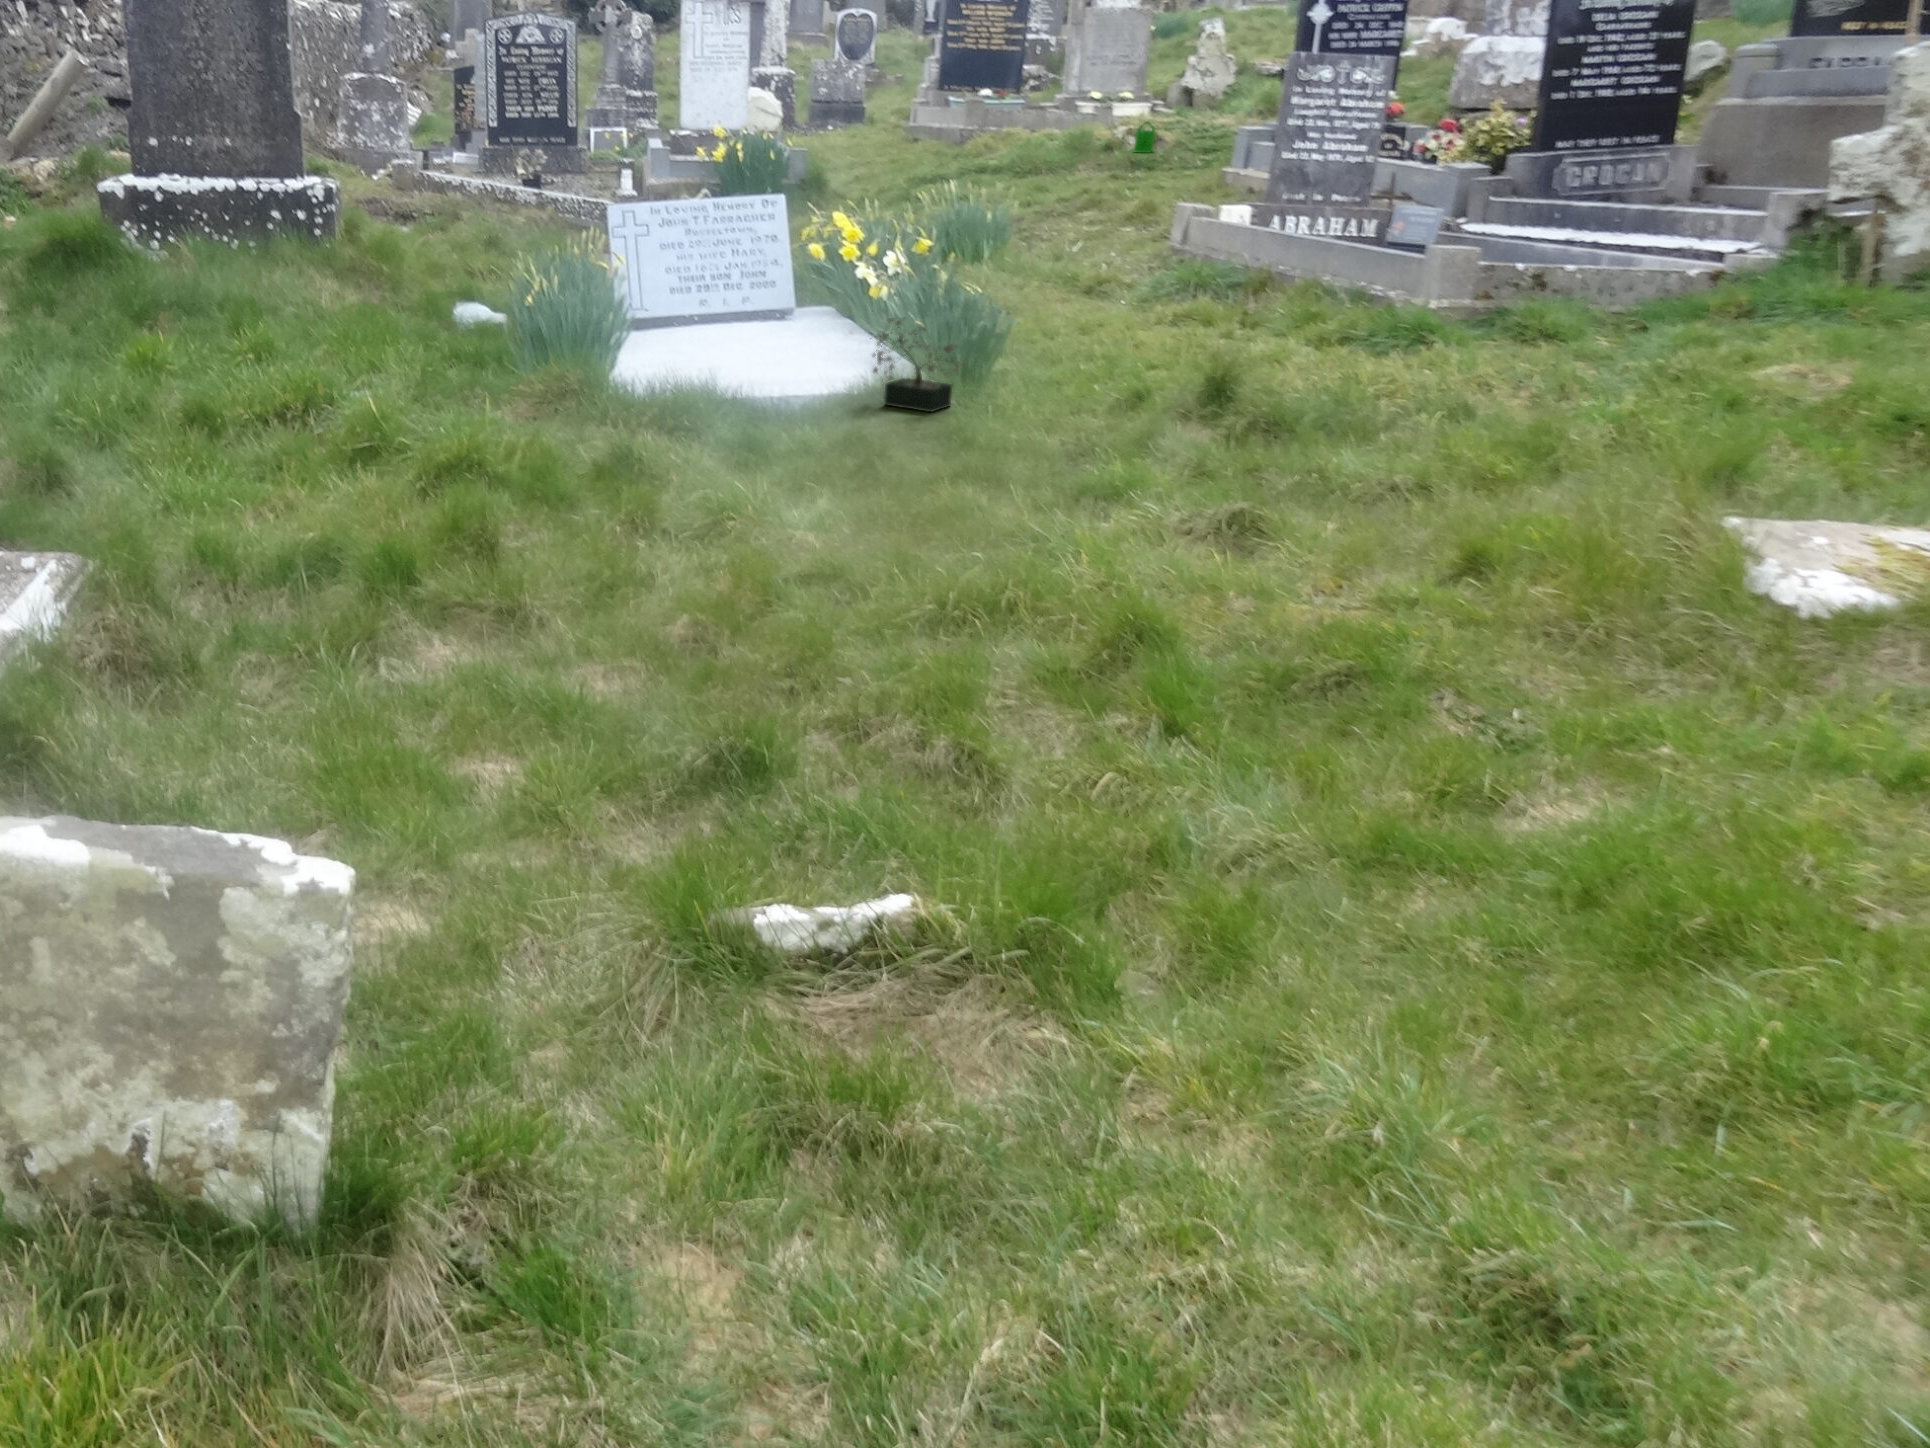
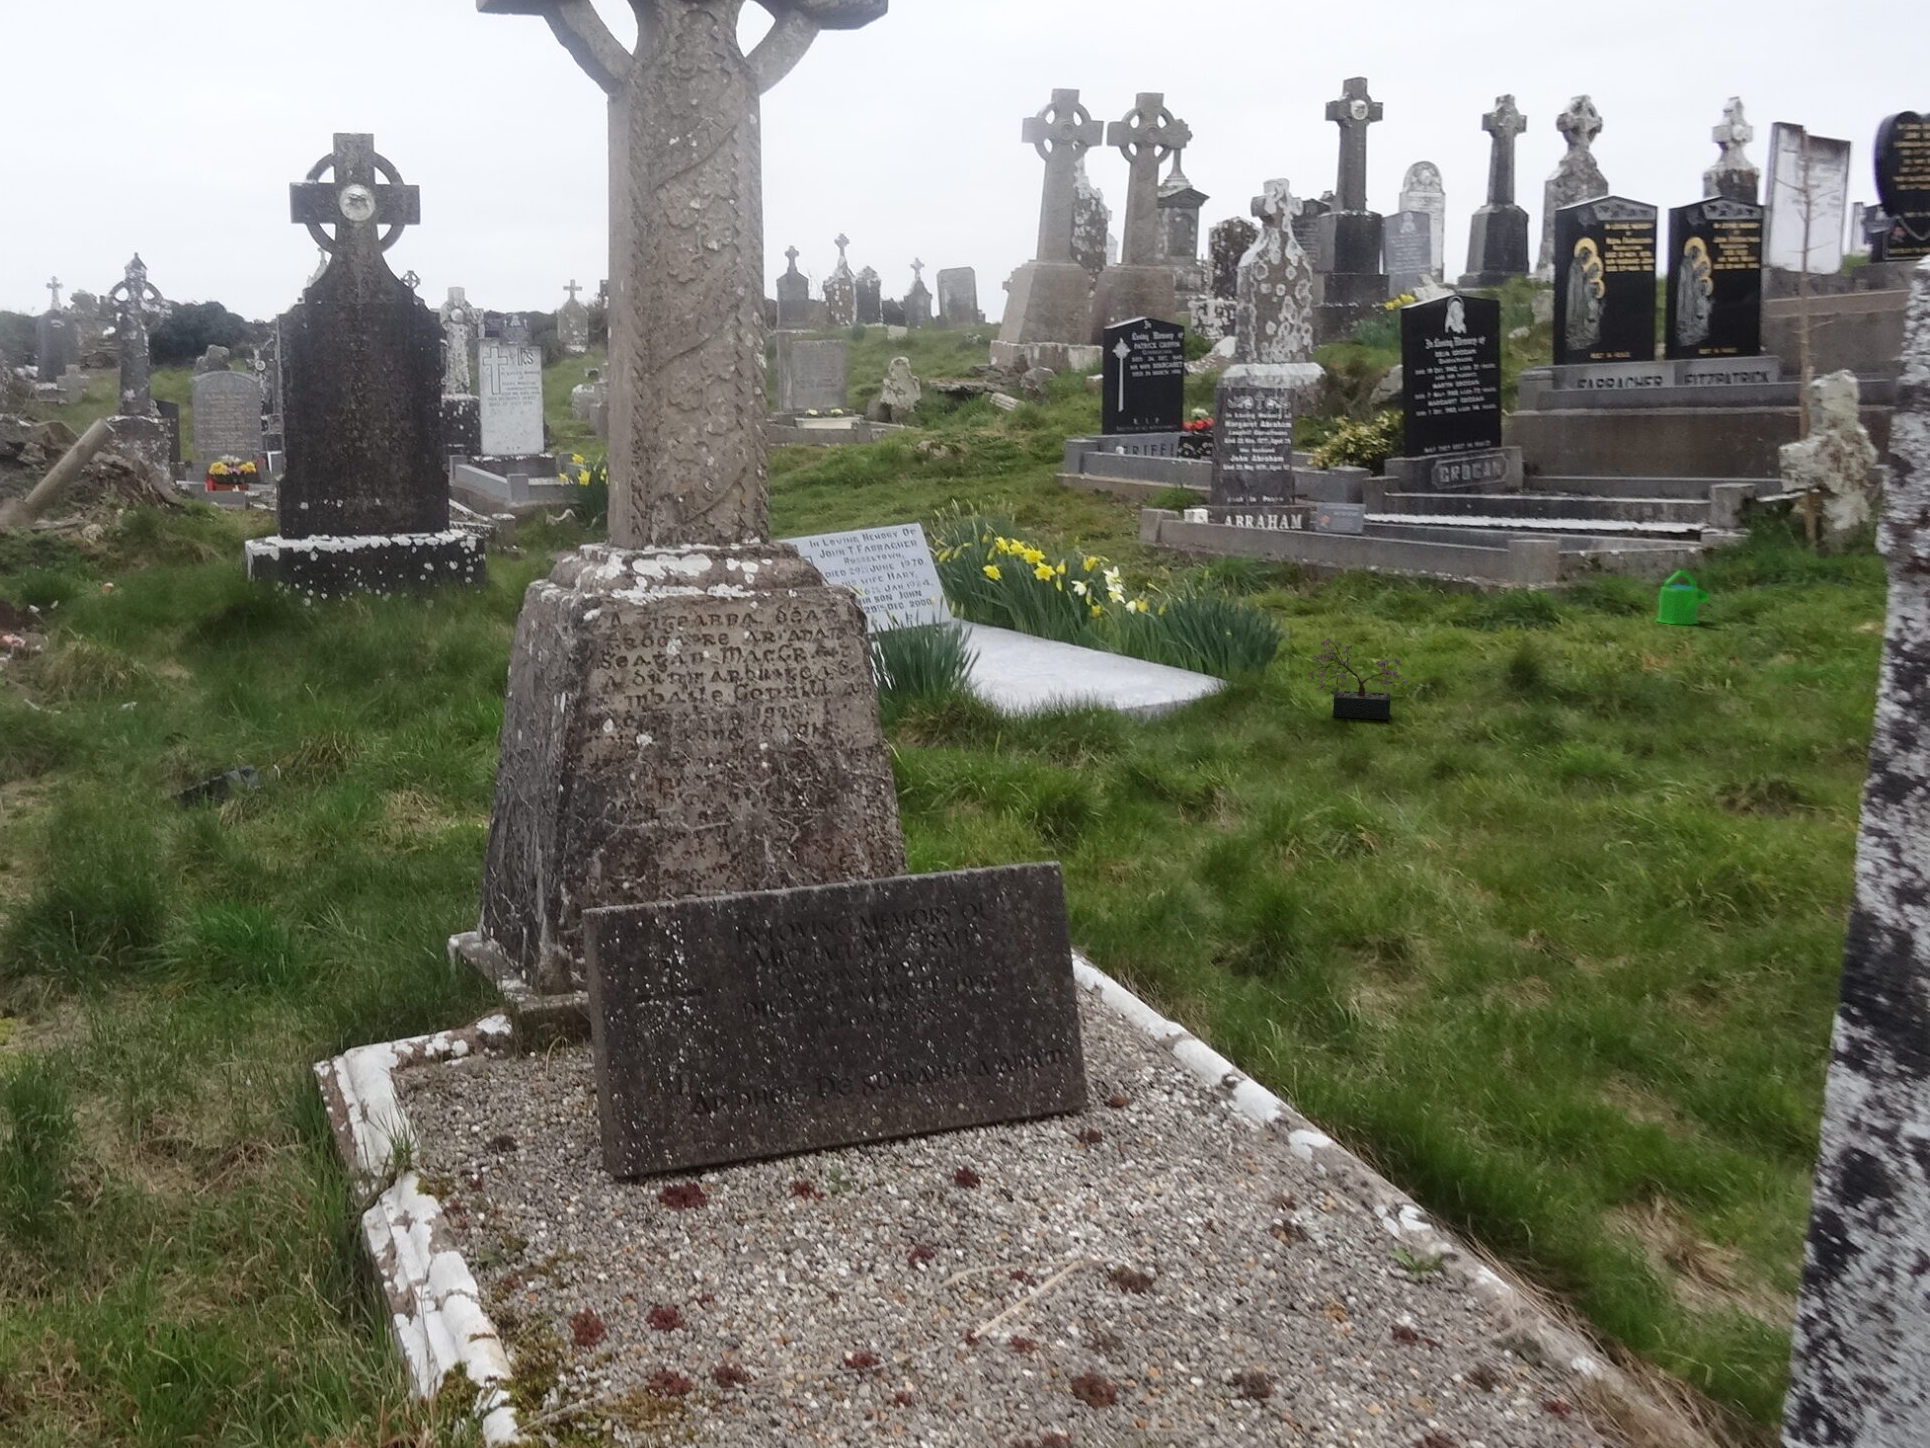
watering can: present [1134,121,1155,153] -> present [1656,570,1709,625]

